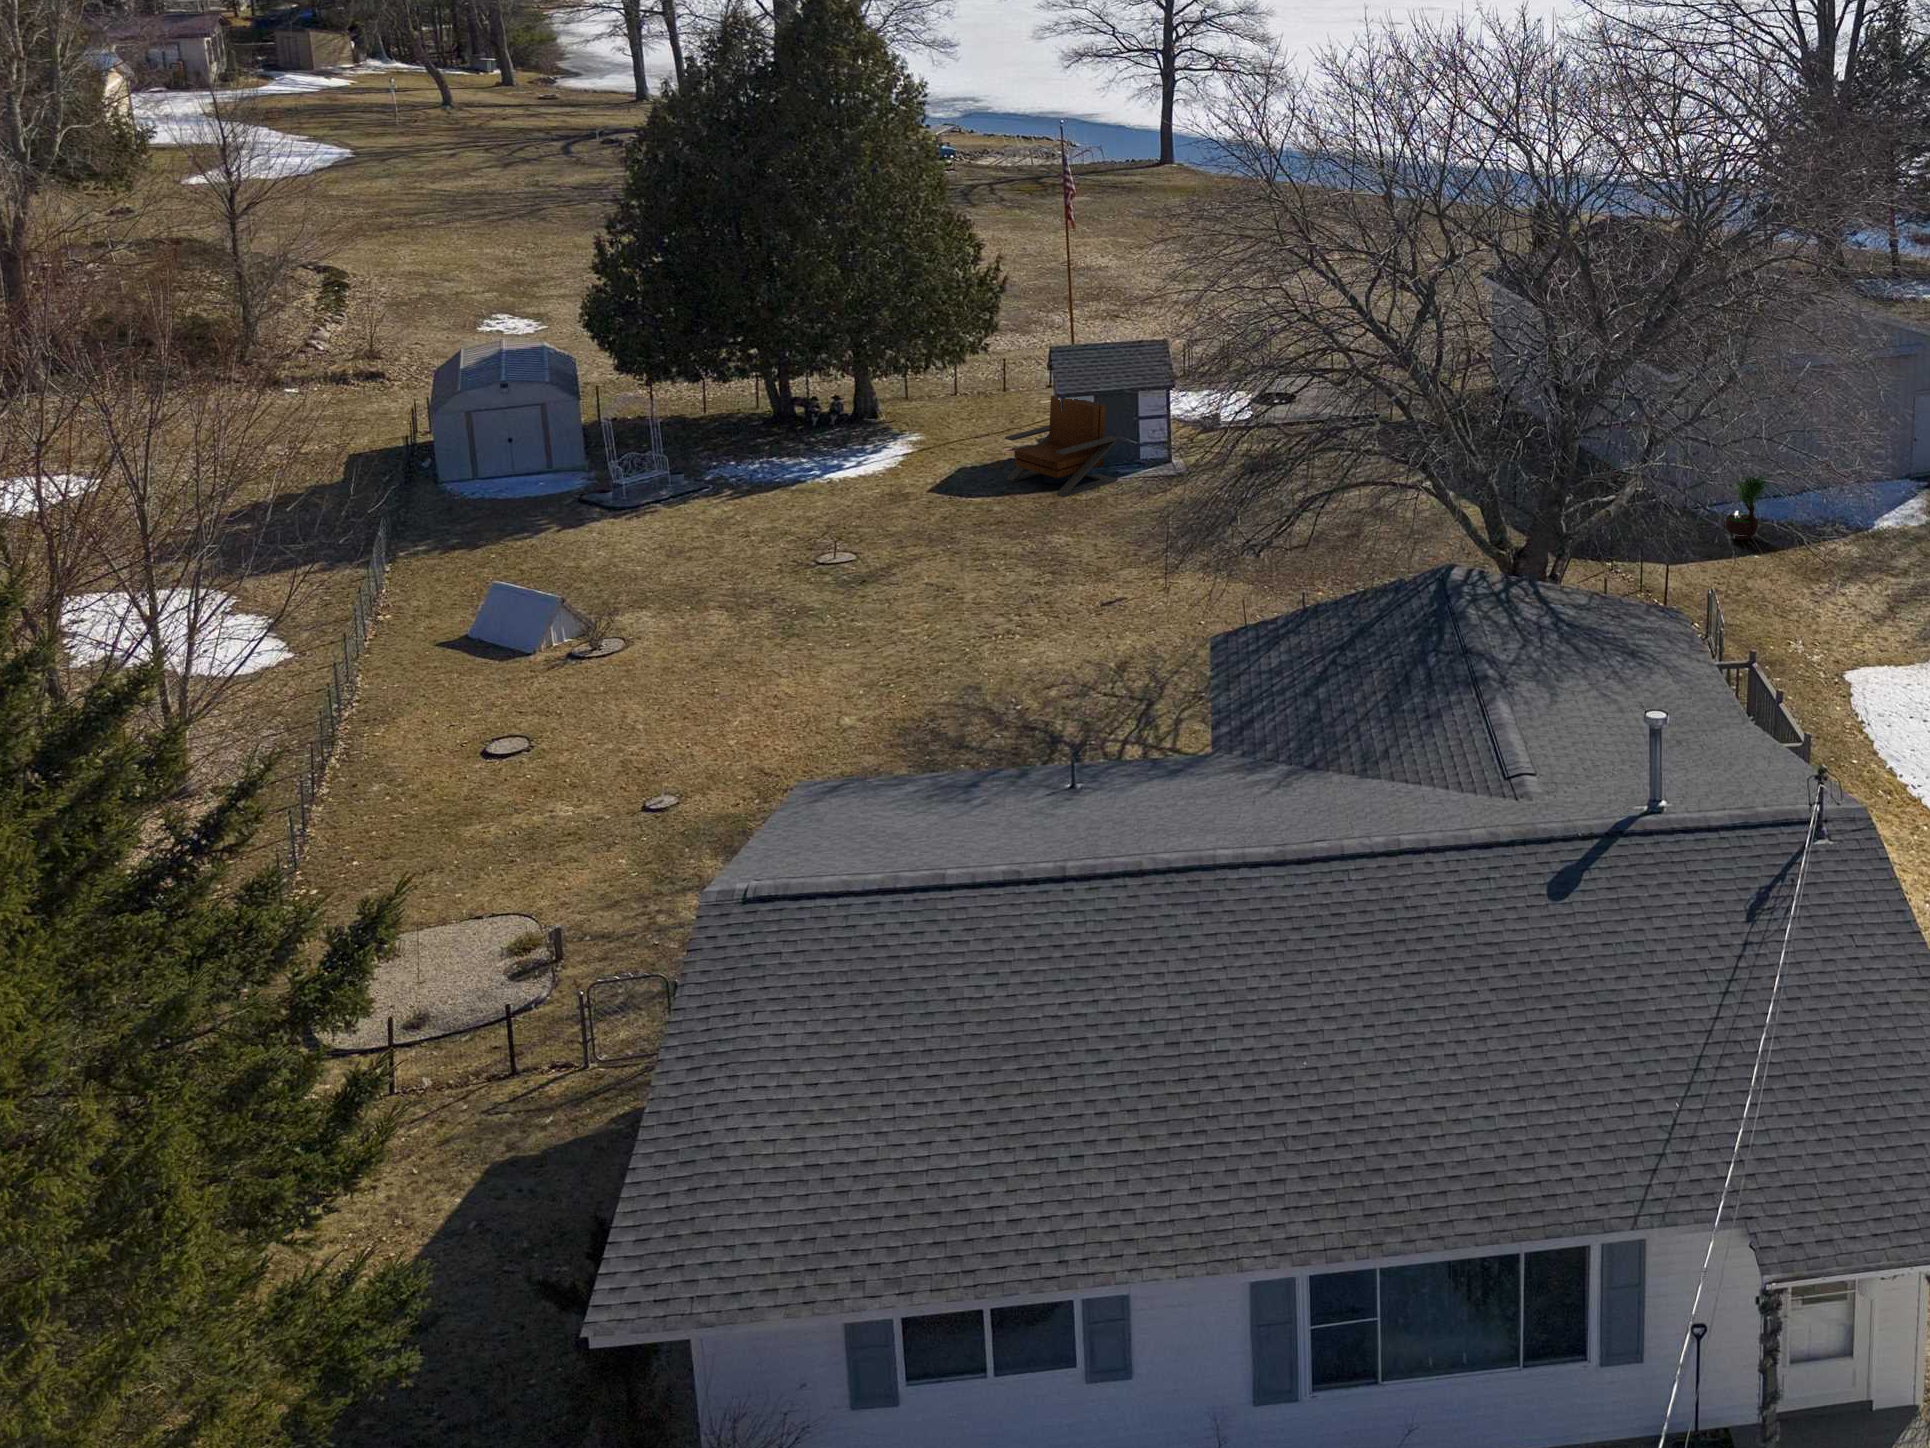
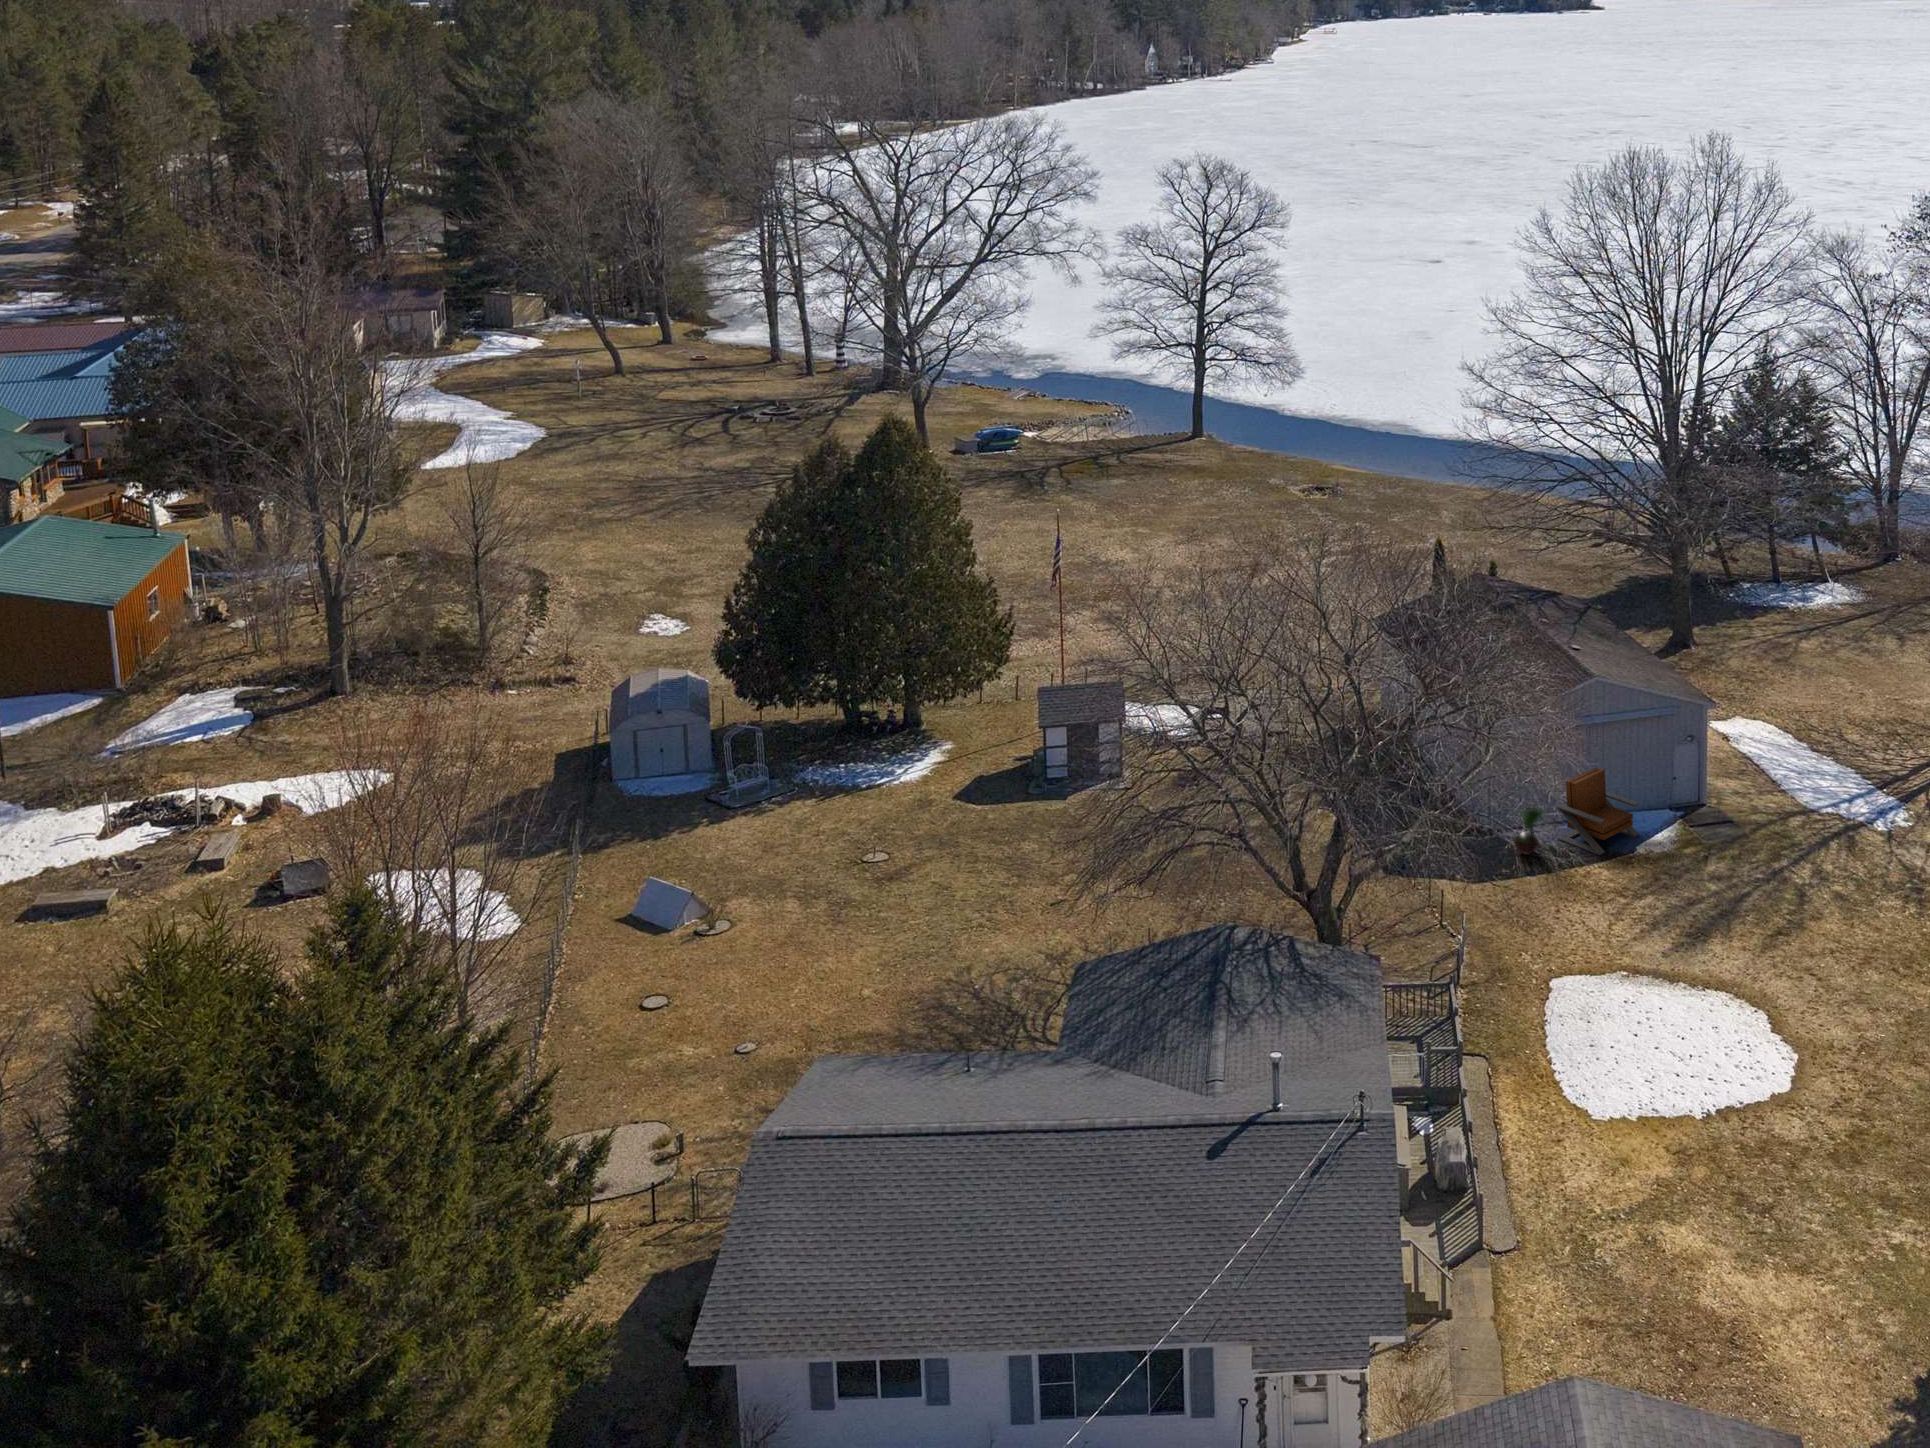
lounge chair: present [1005,396,1119,497] -> present [1557,768,1639,855]

